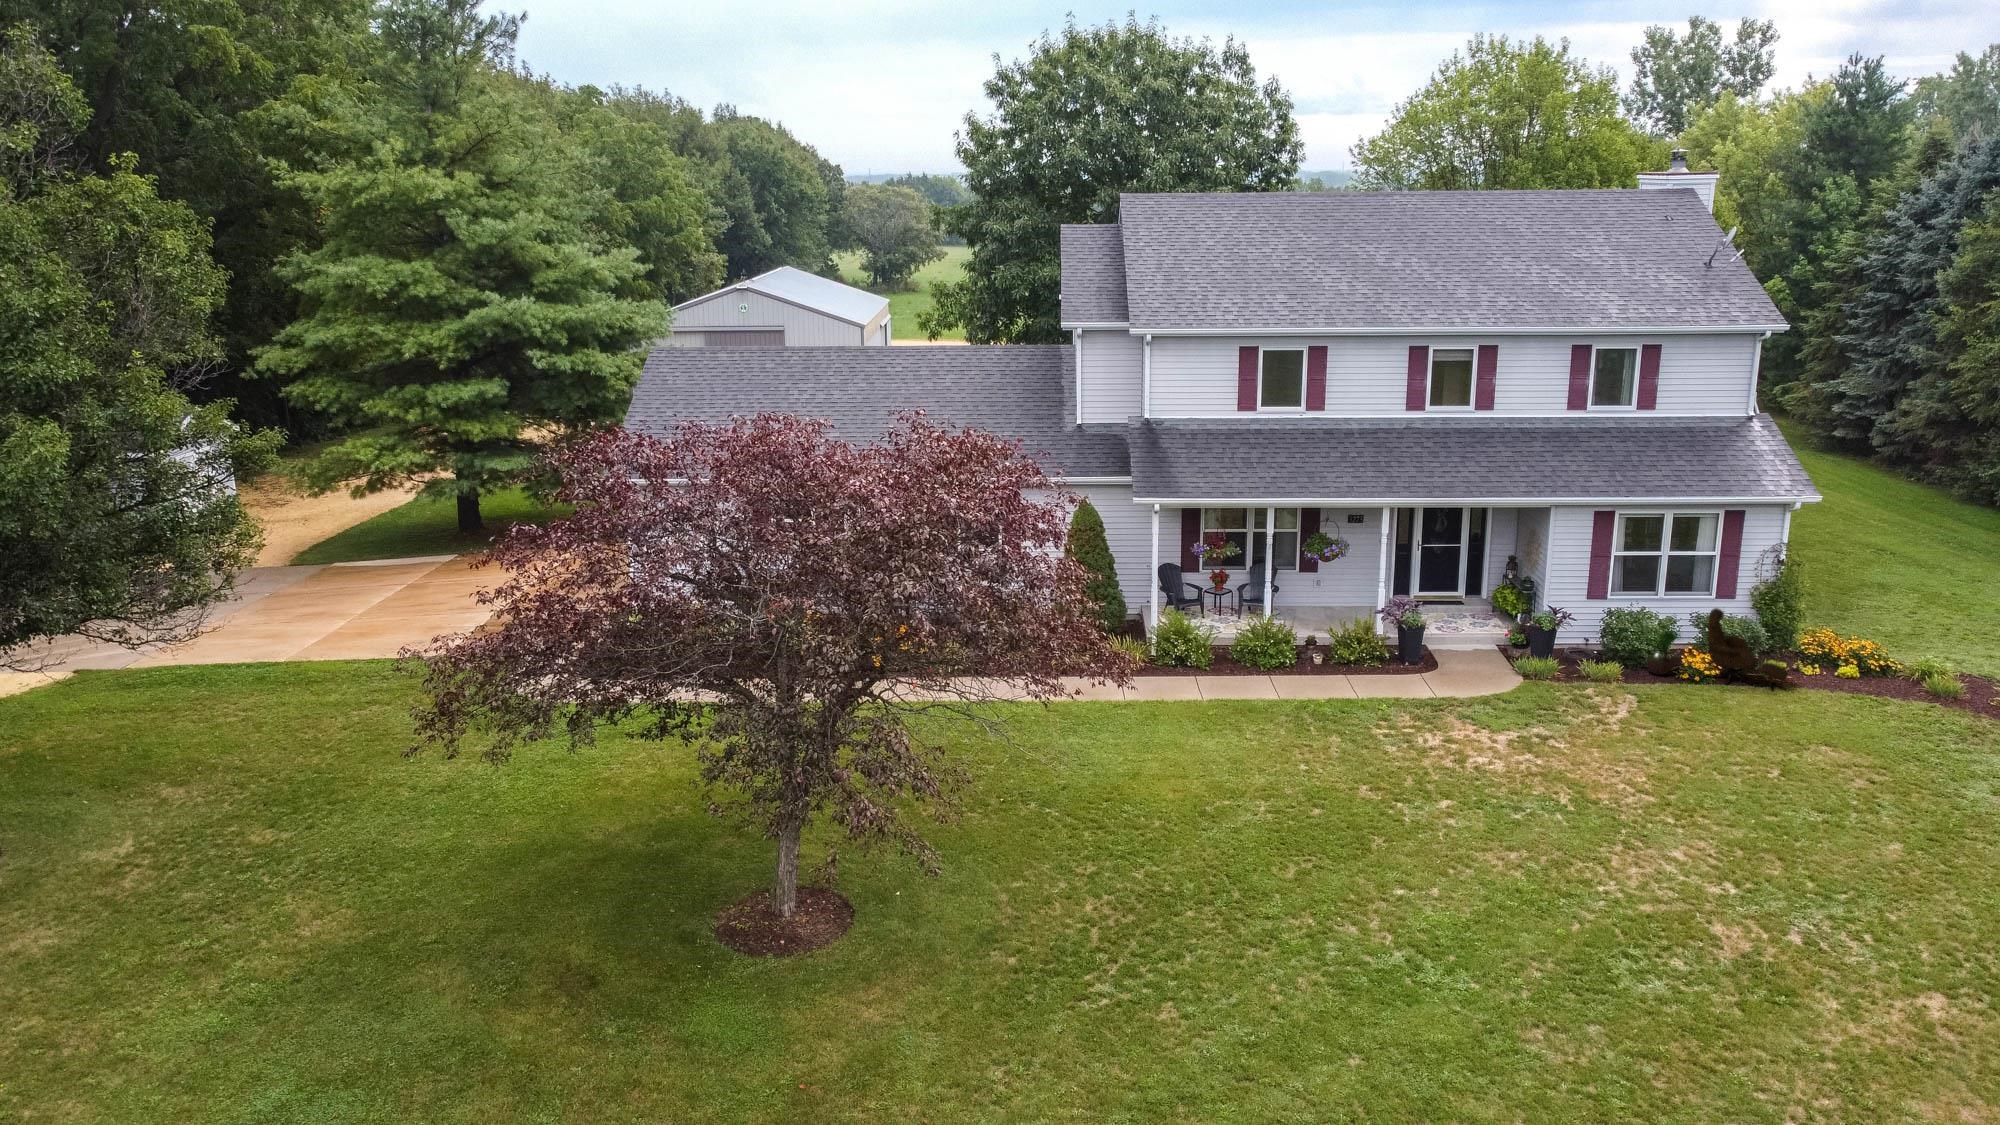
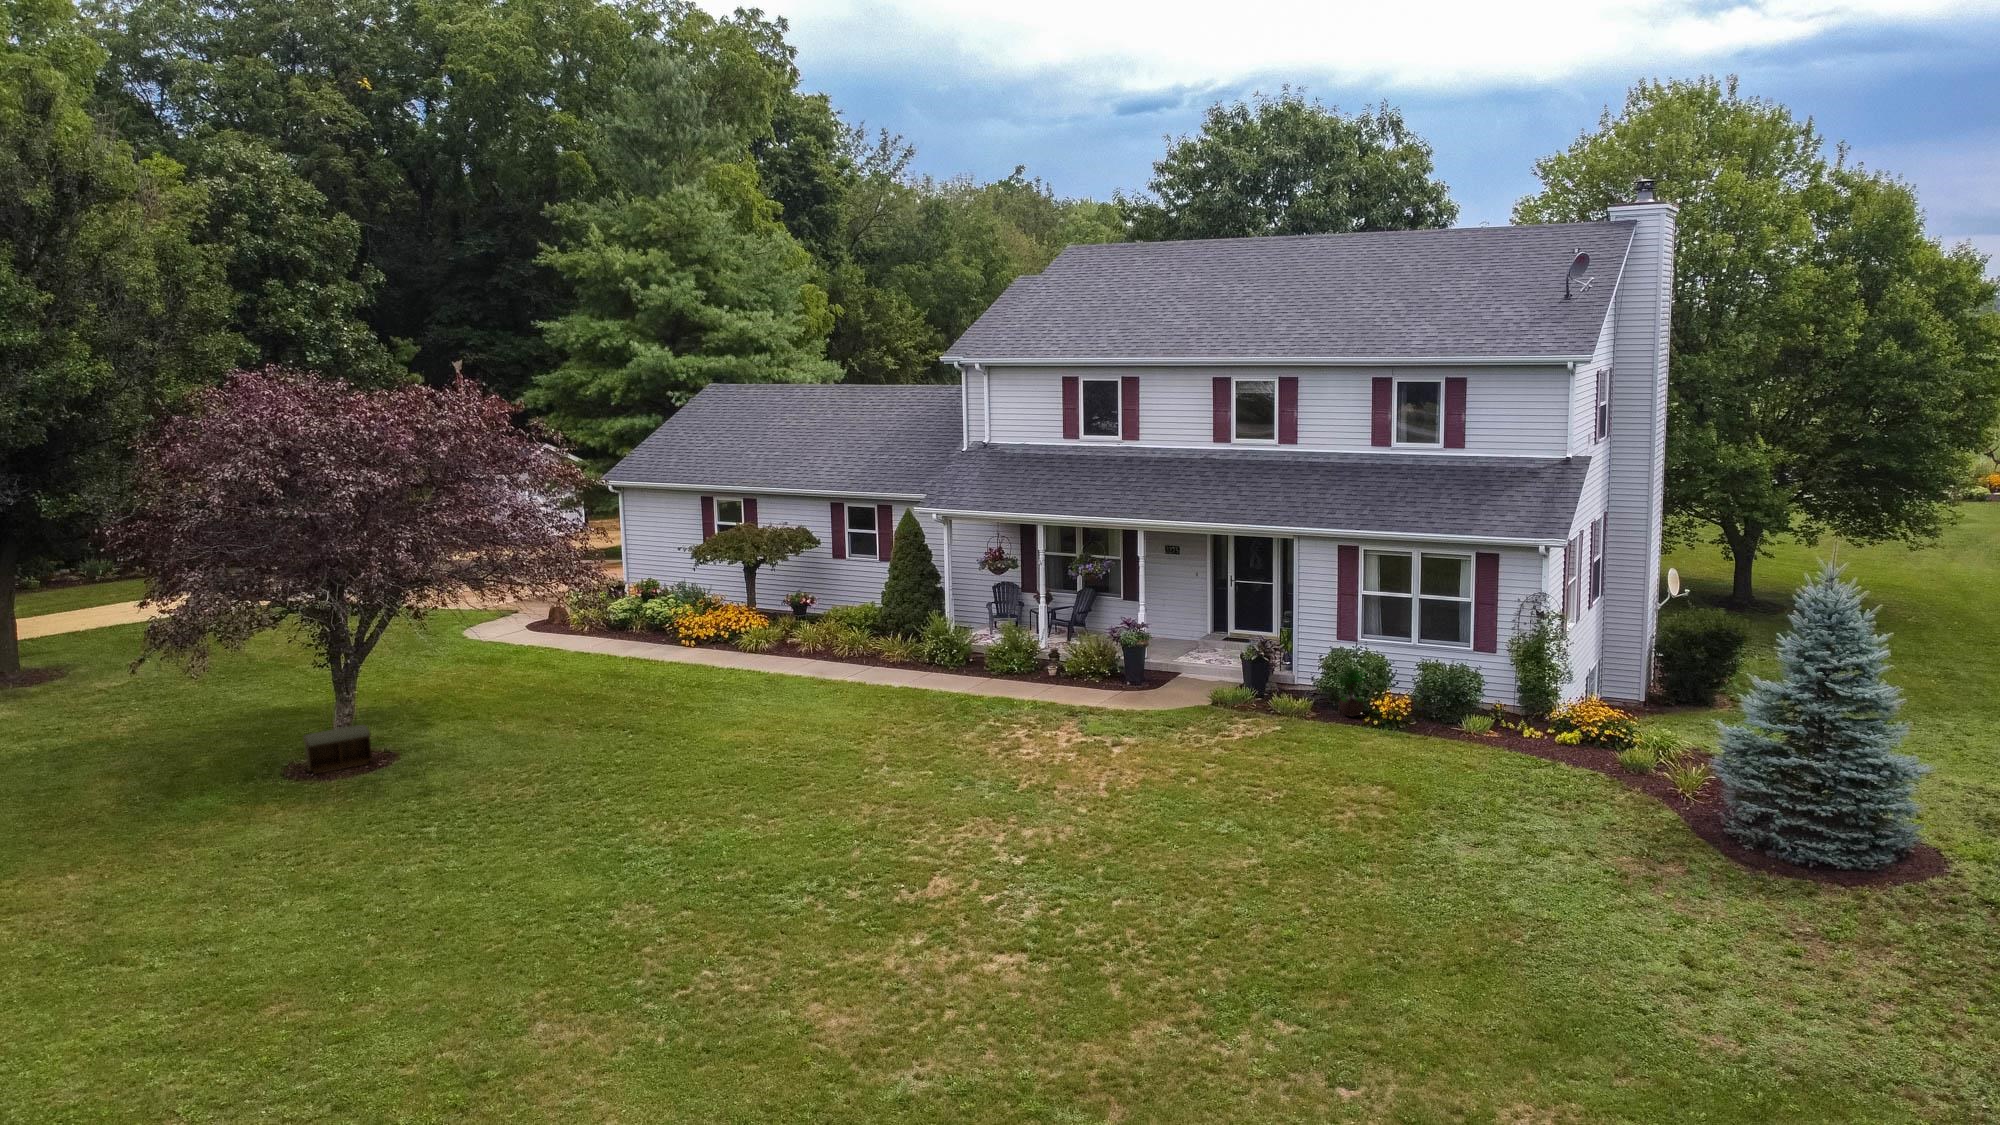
lounge chair: present [1707,608,1788,690] -> none [1387,652,1468,743]
bench: none [771,861,852,944] -> present [303,725,373,774]

